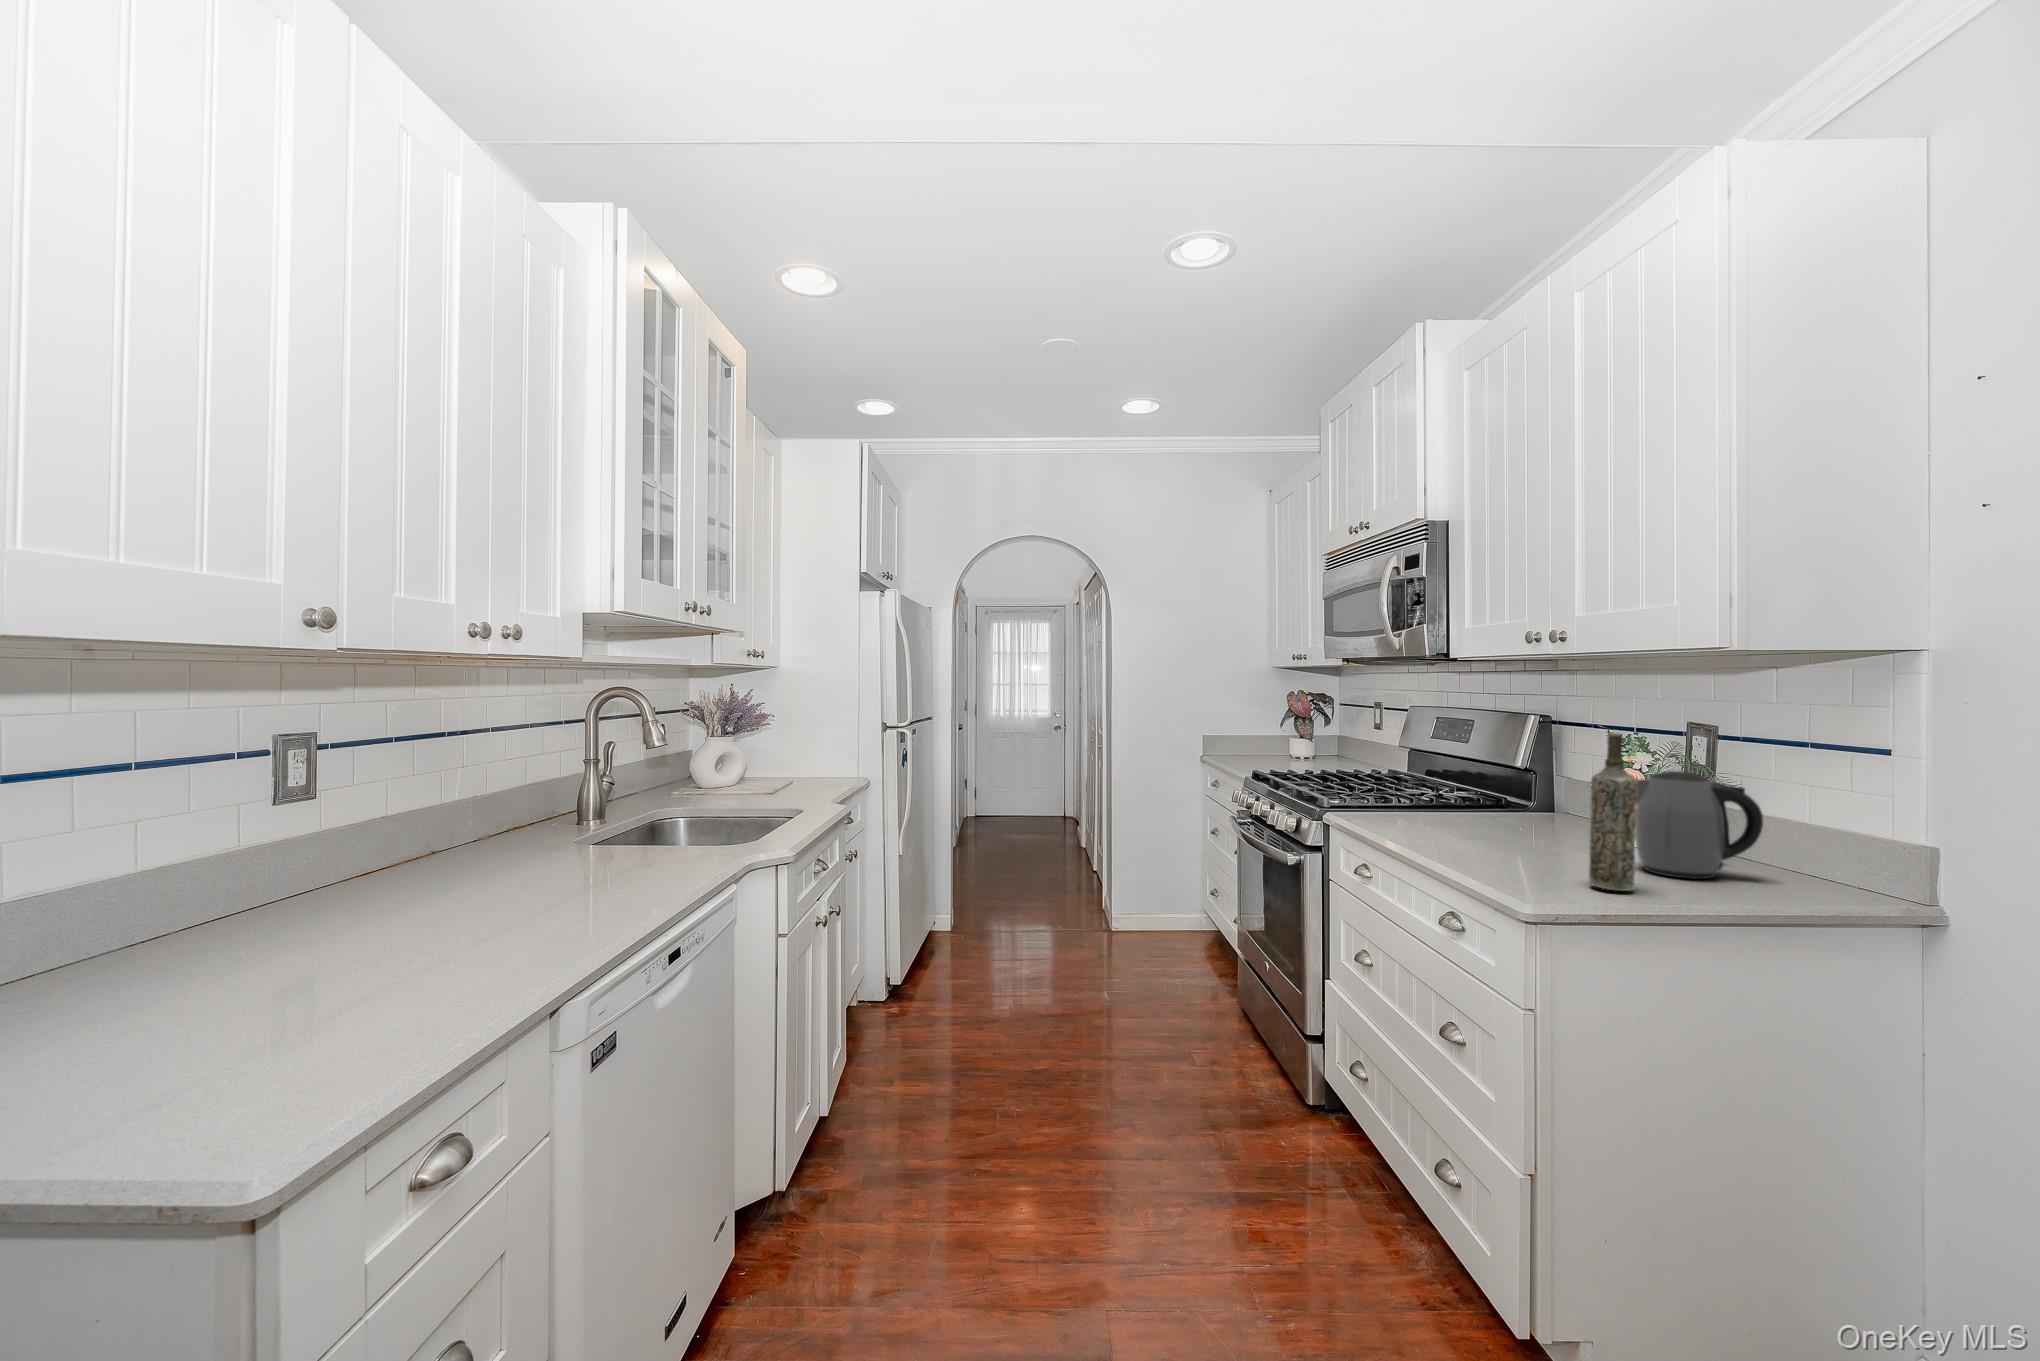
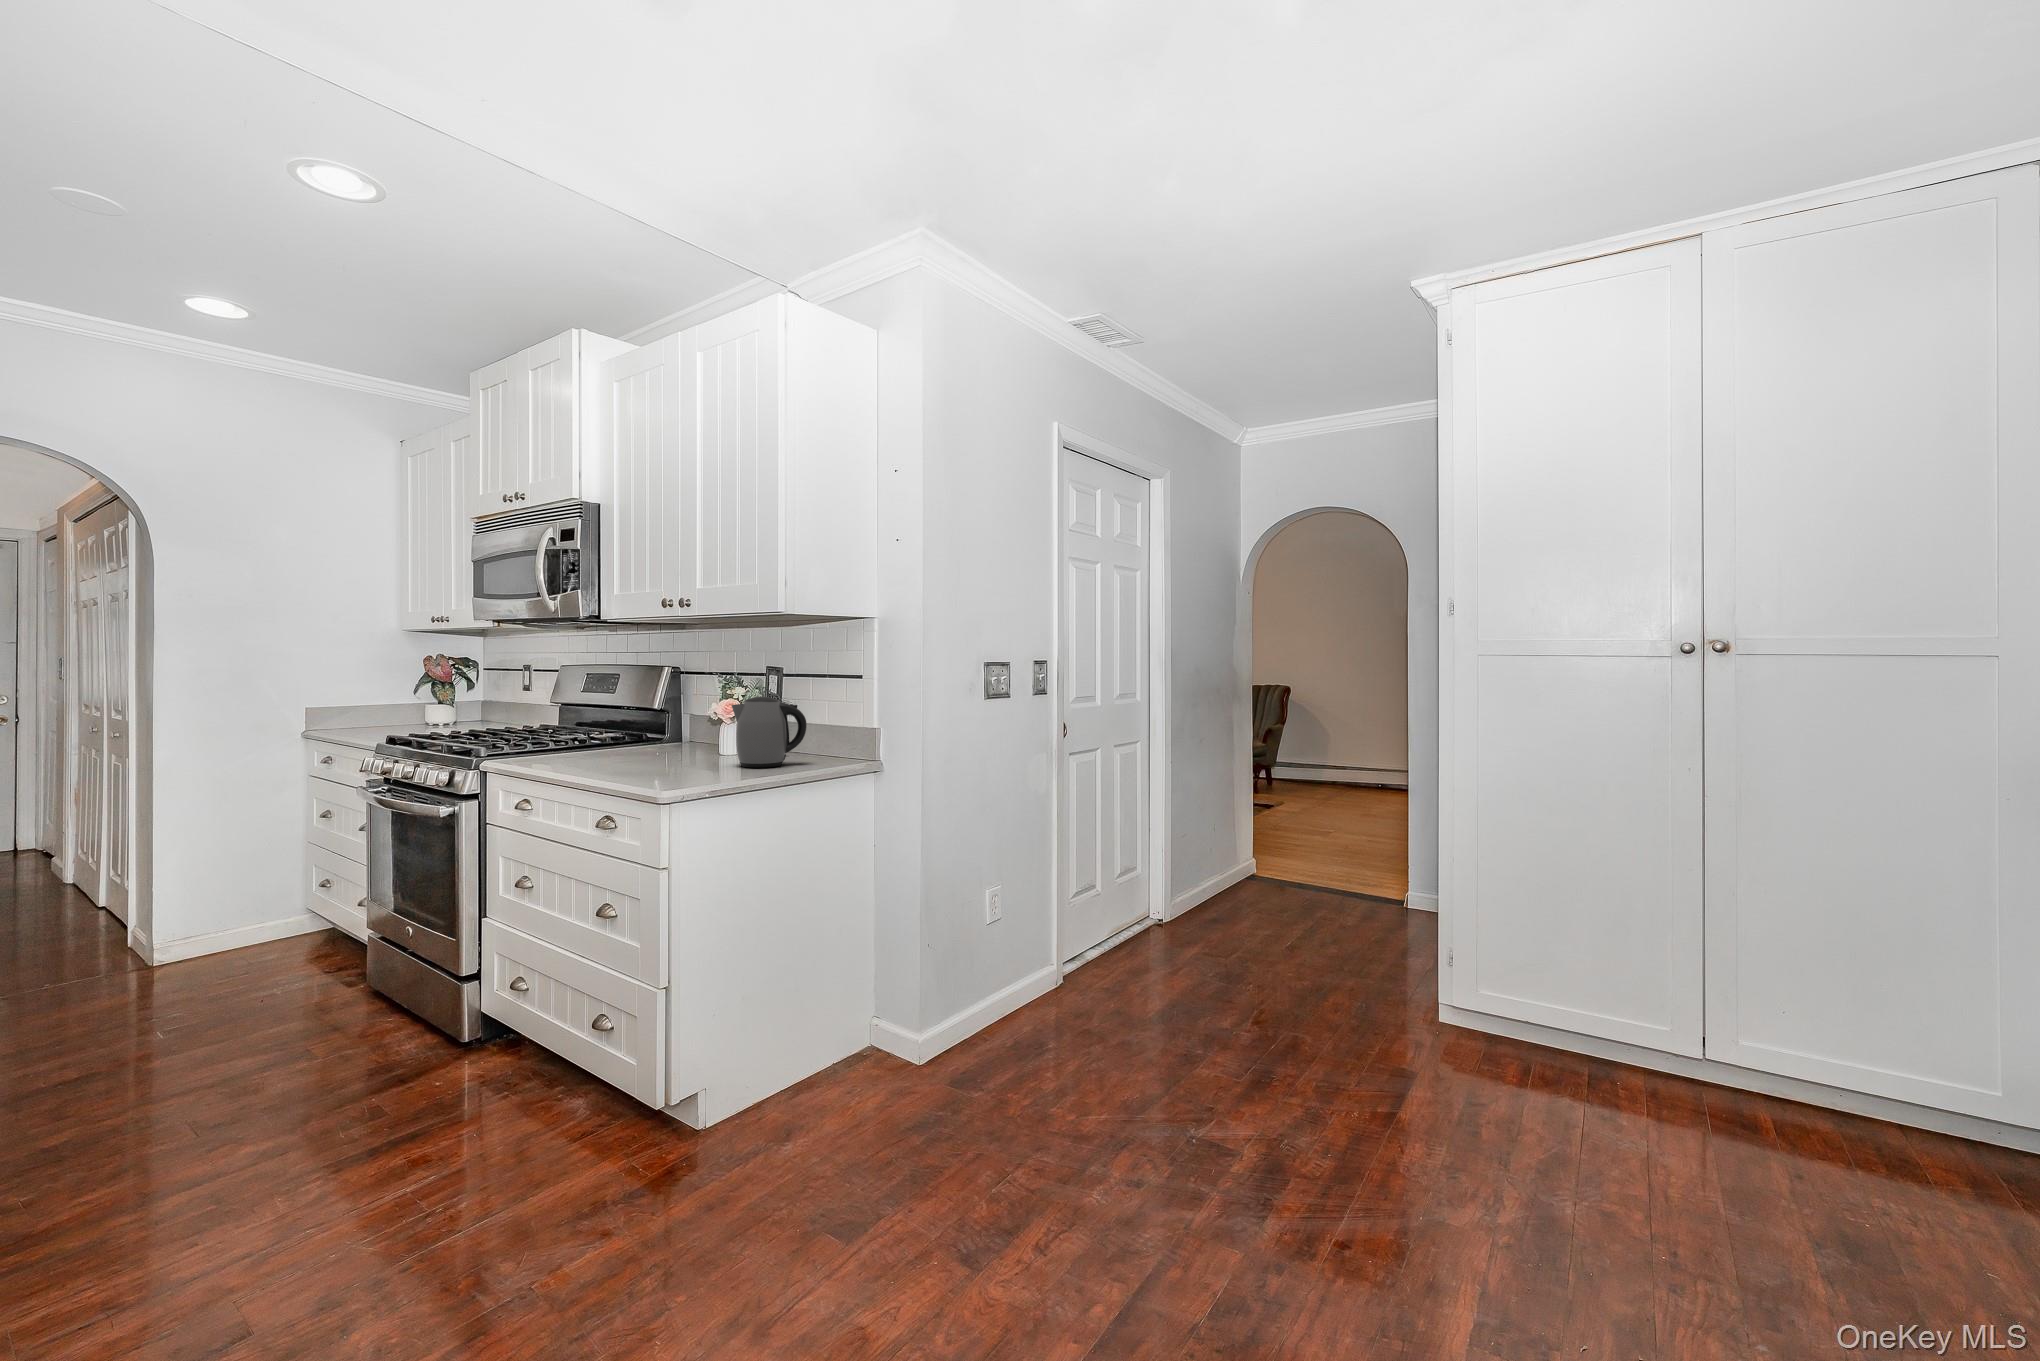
bottle: present [1589,733,1637,891] -> none [708,668,738,778]

